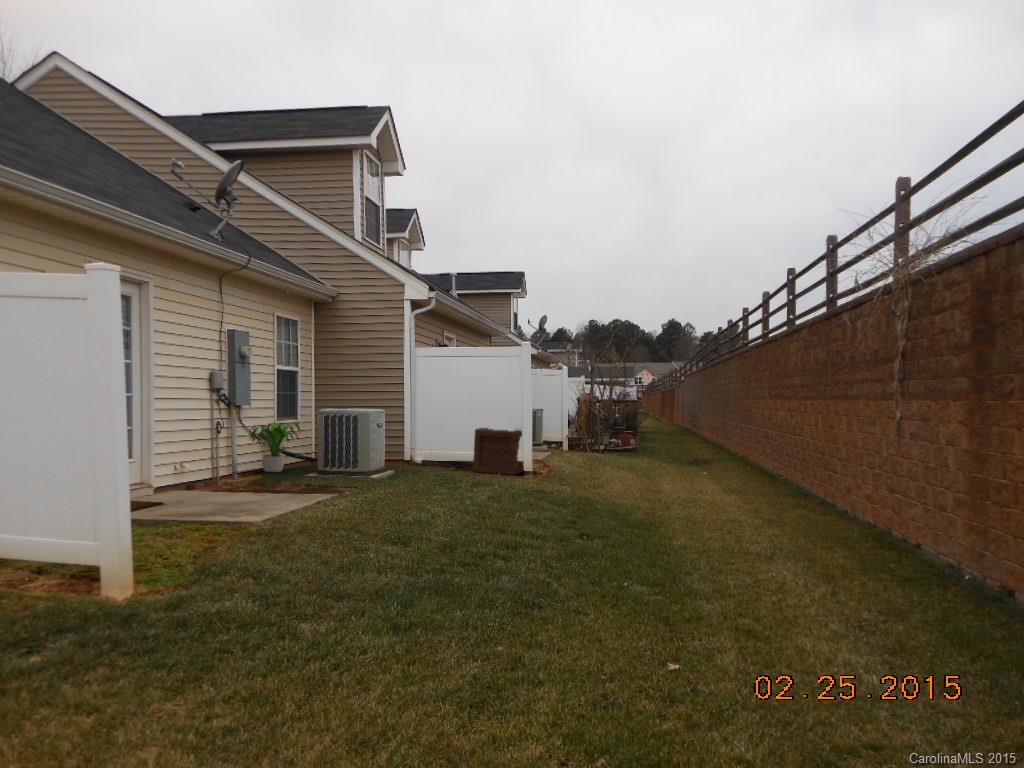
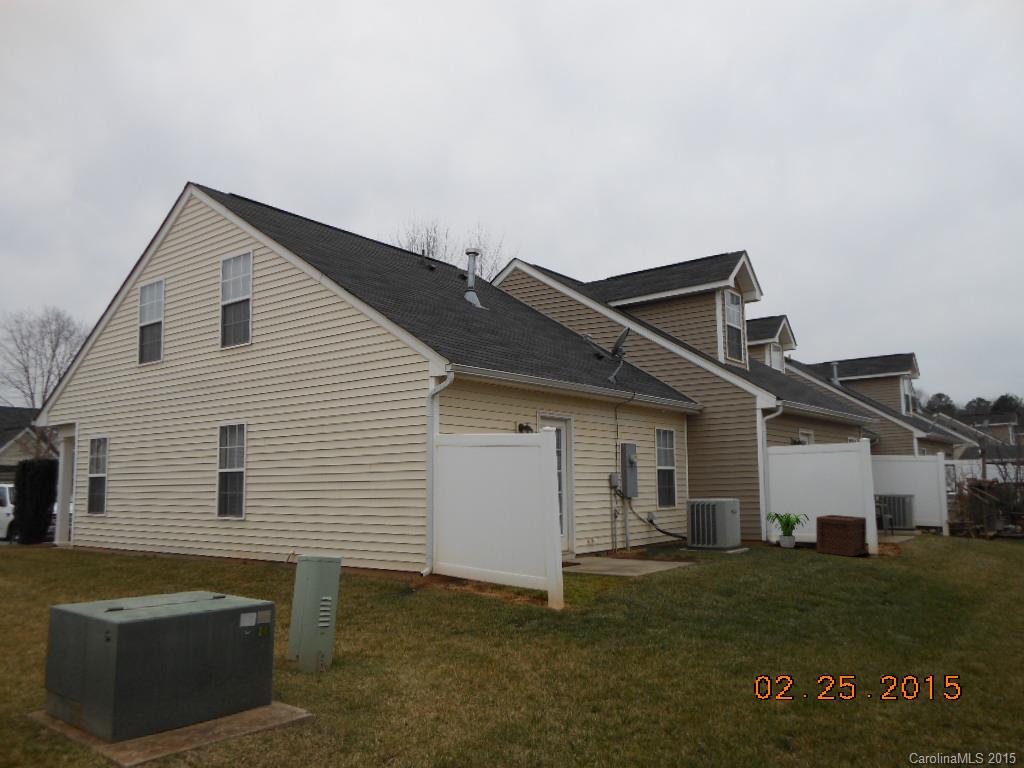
potted plant: present [250,423,300,472] -> present [767,512,809,548]

